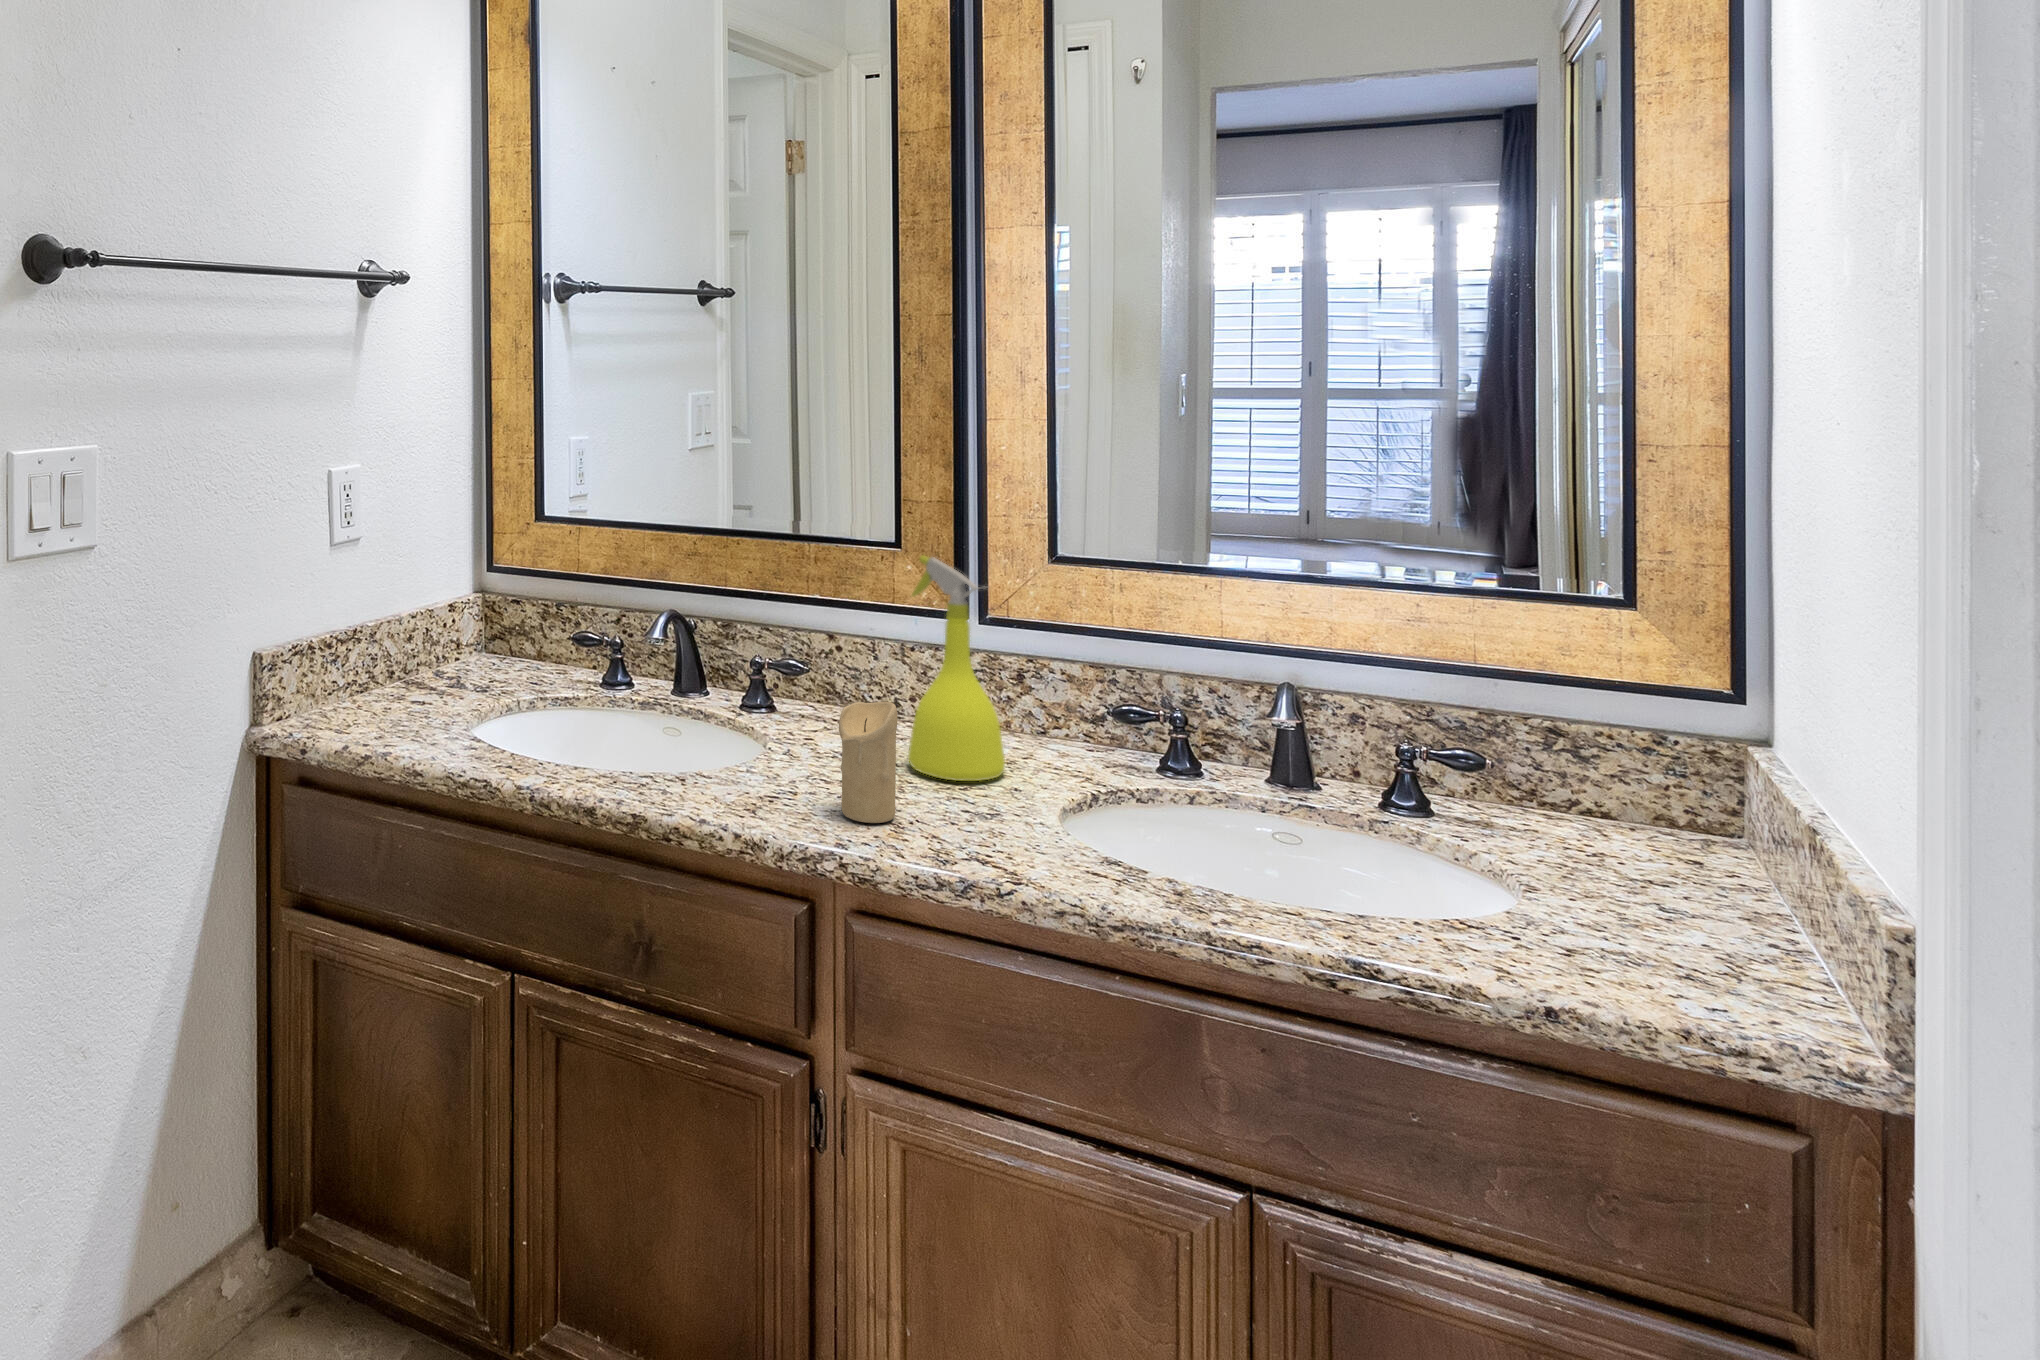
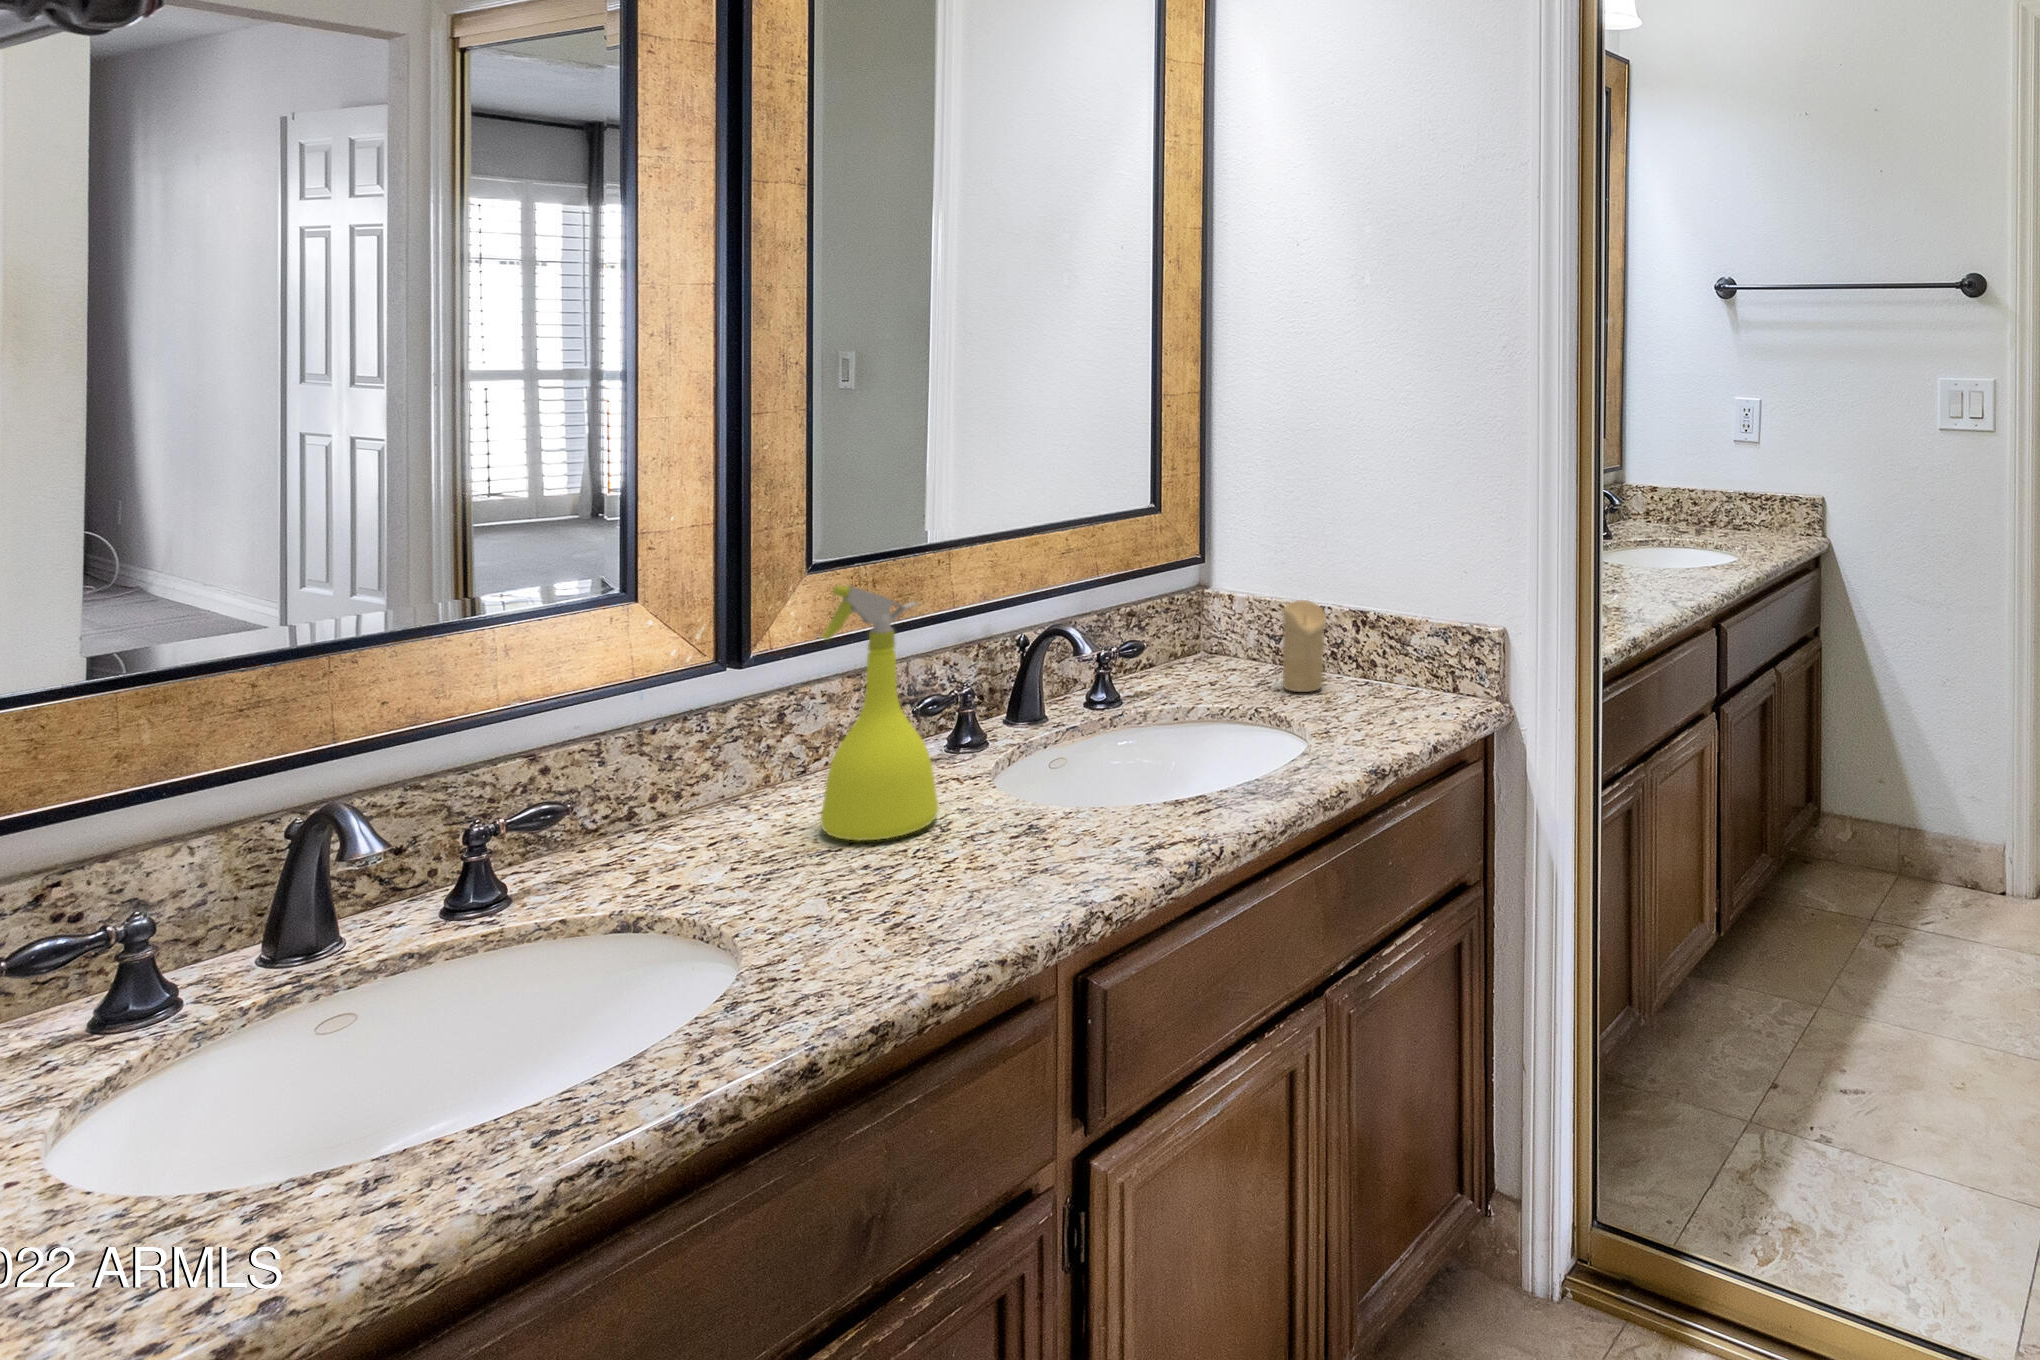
candle: present [839,702,897,823] -> present [1283,600,1326,692]

